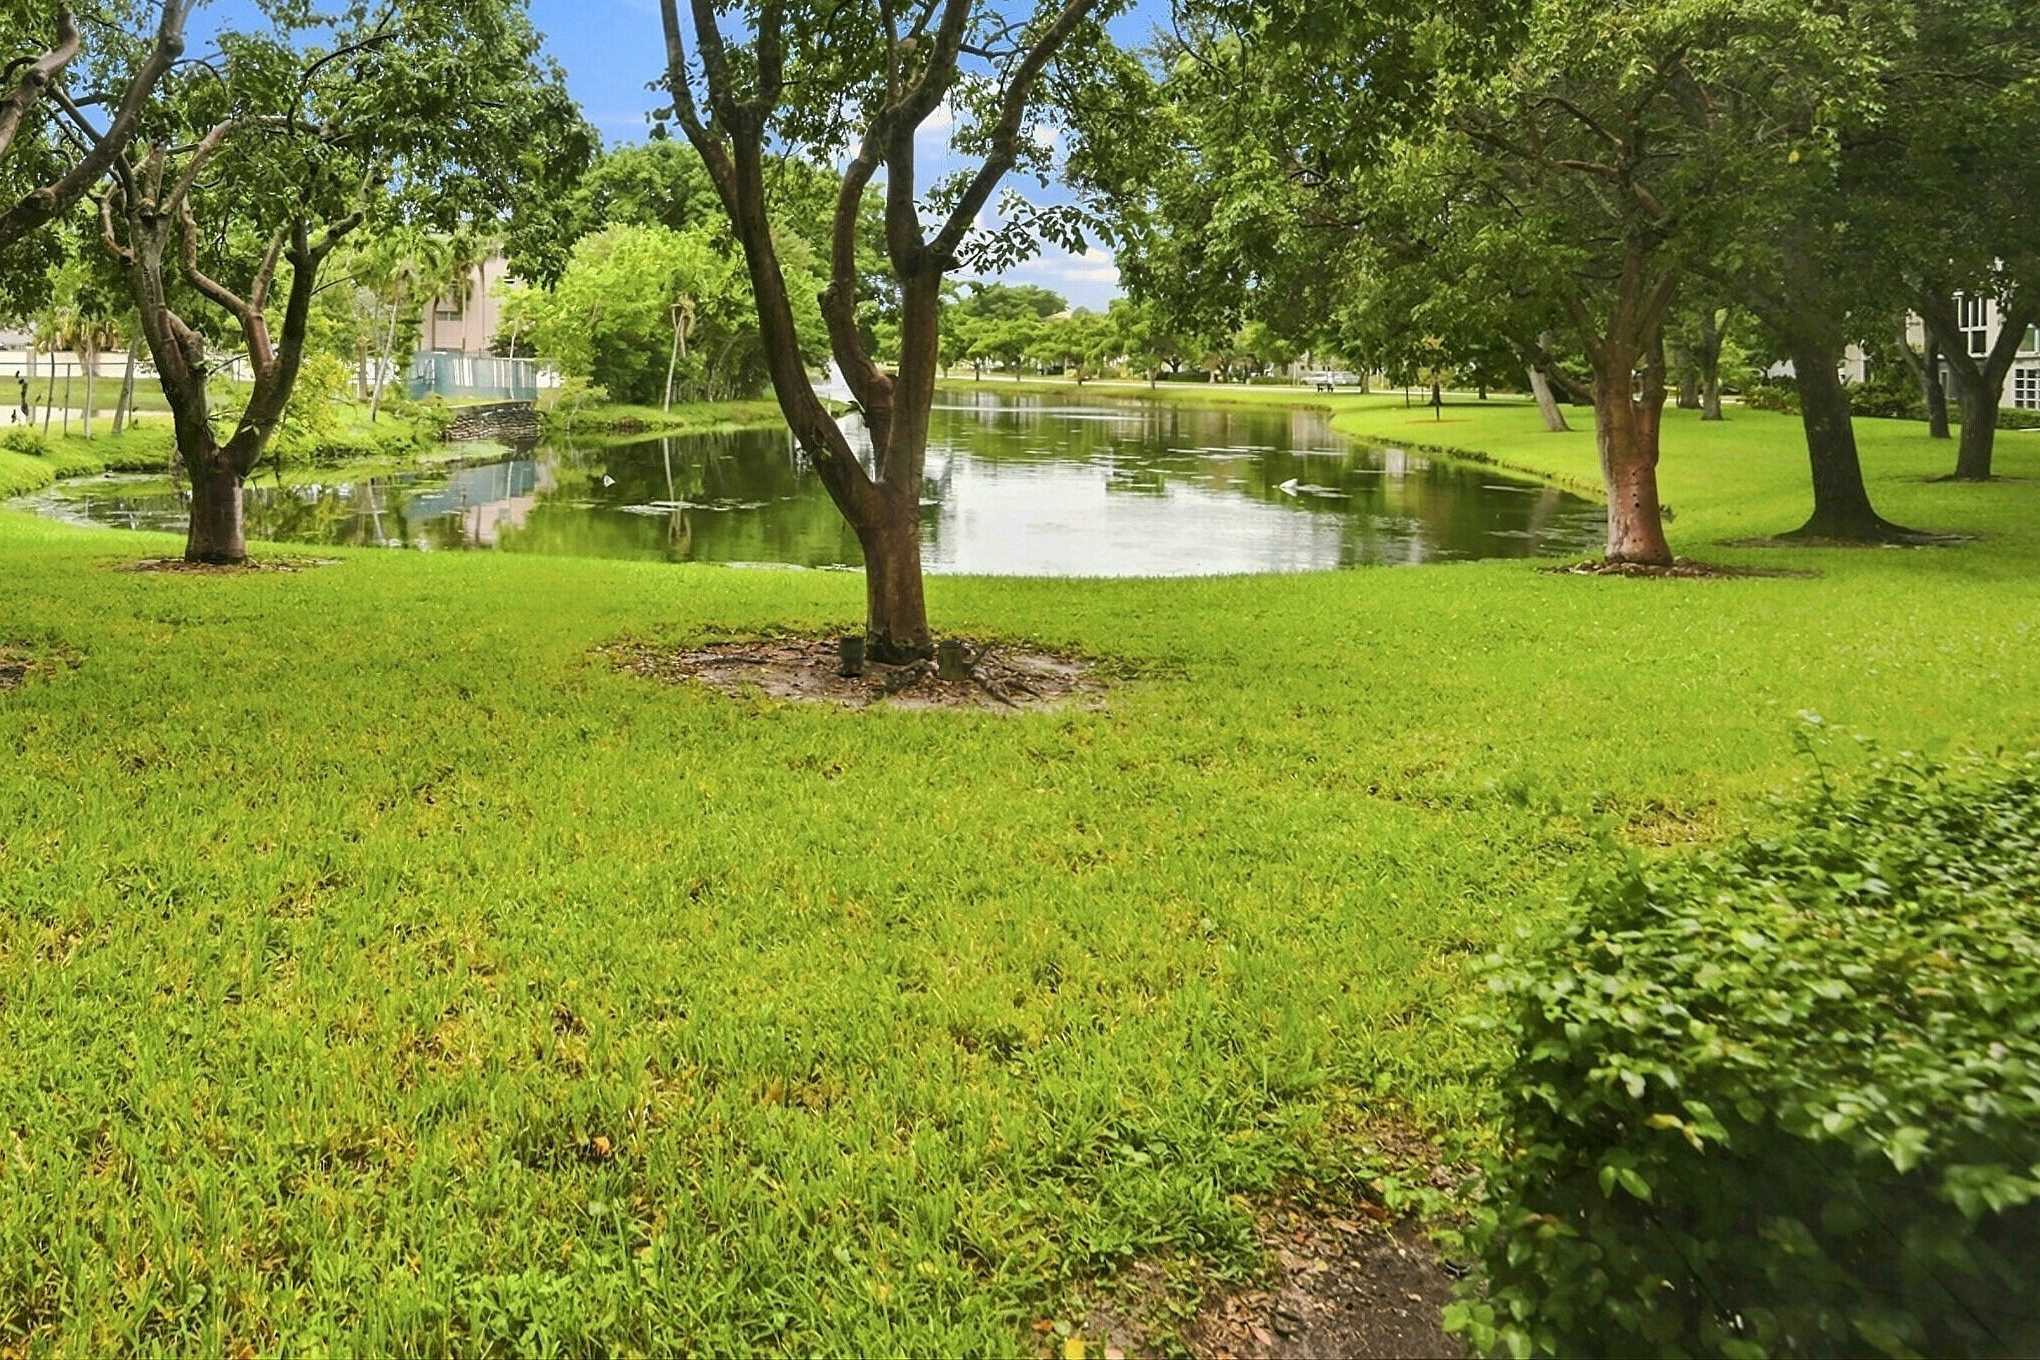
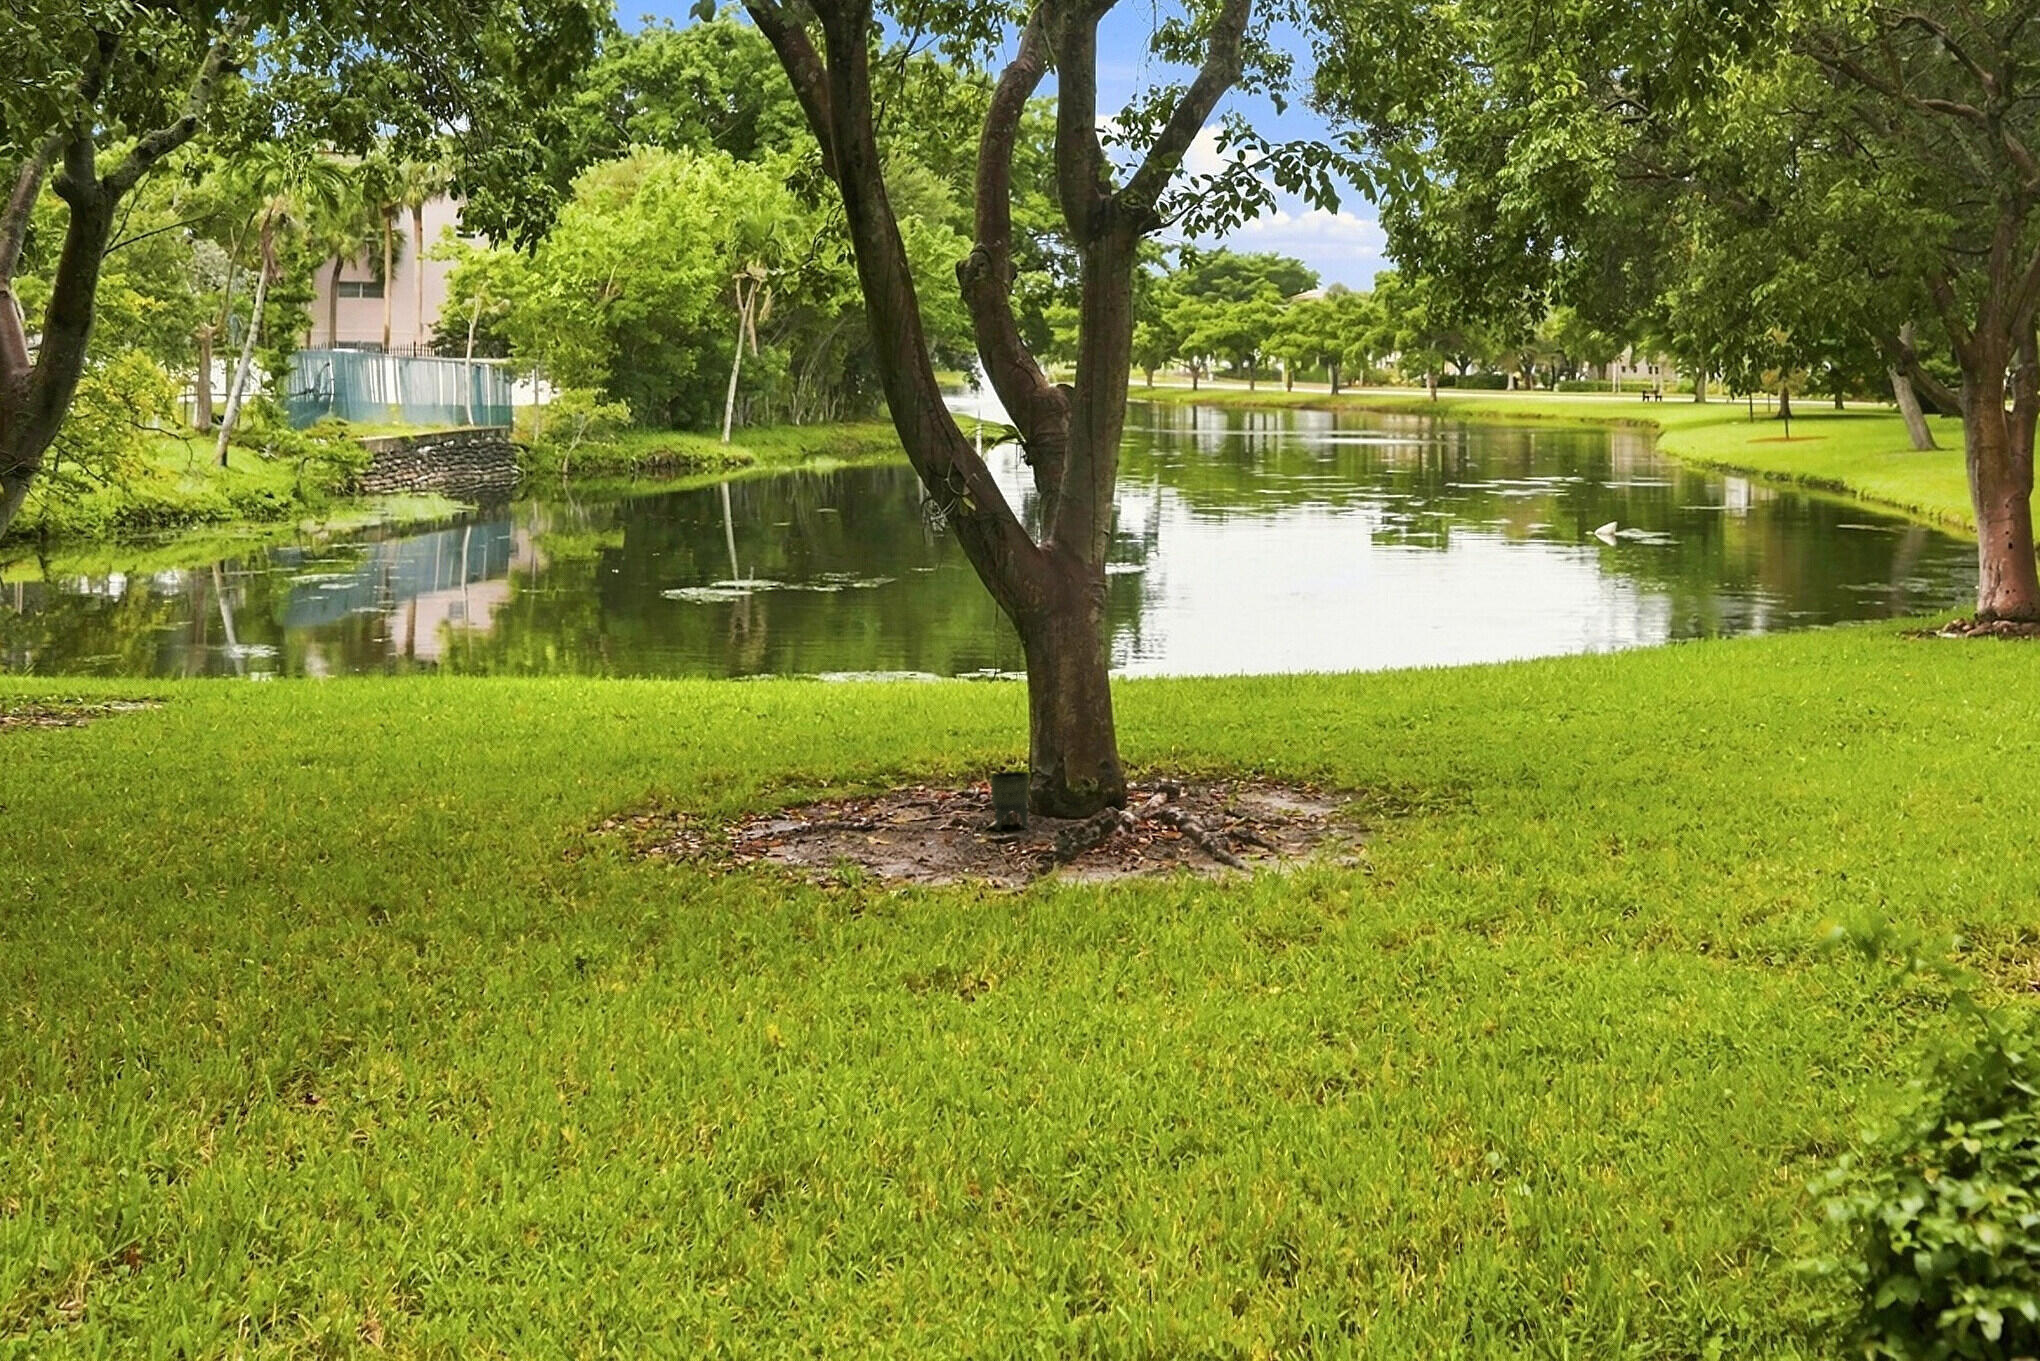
watering can: present [928,640,998,681] -> none [1117,760,1217,825]

